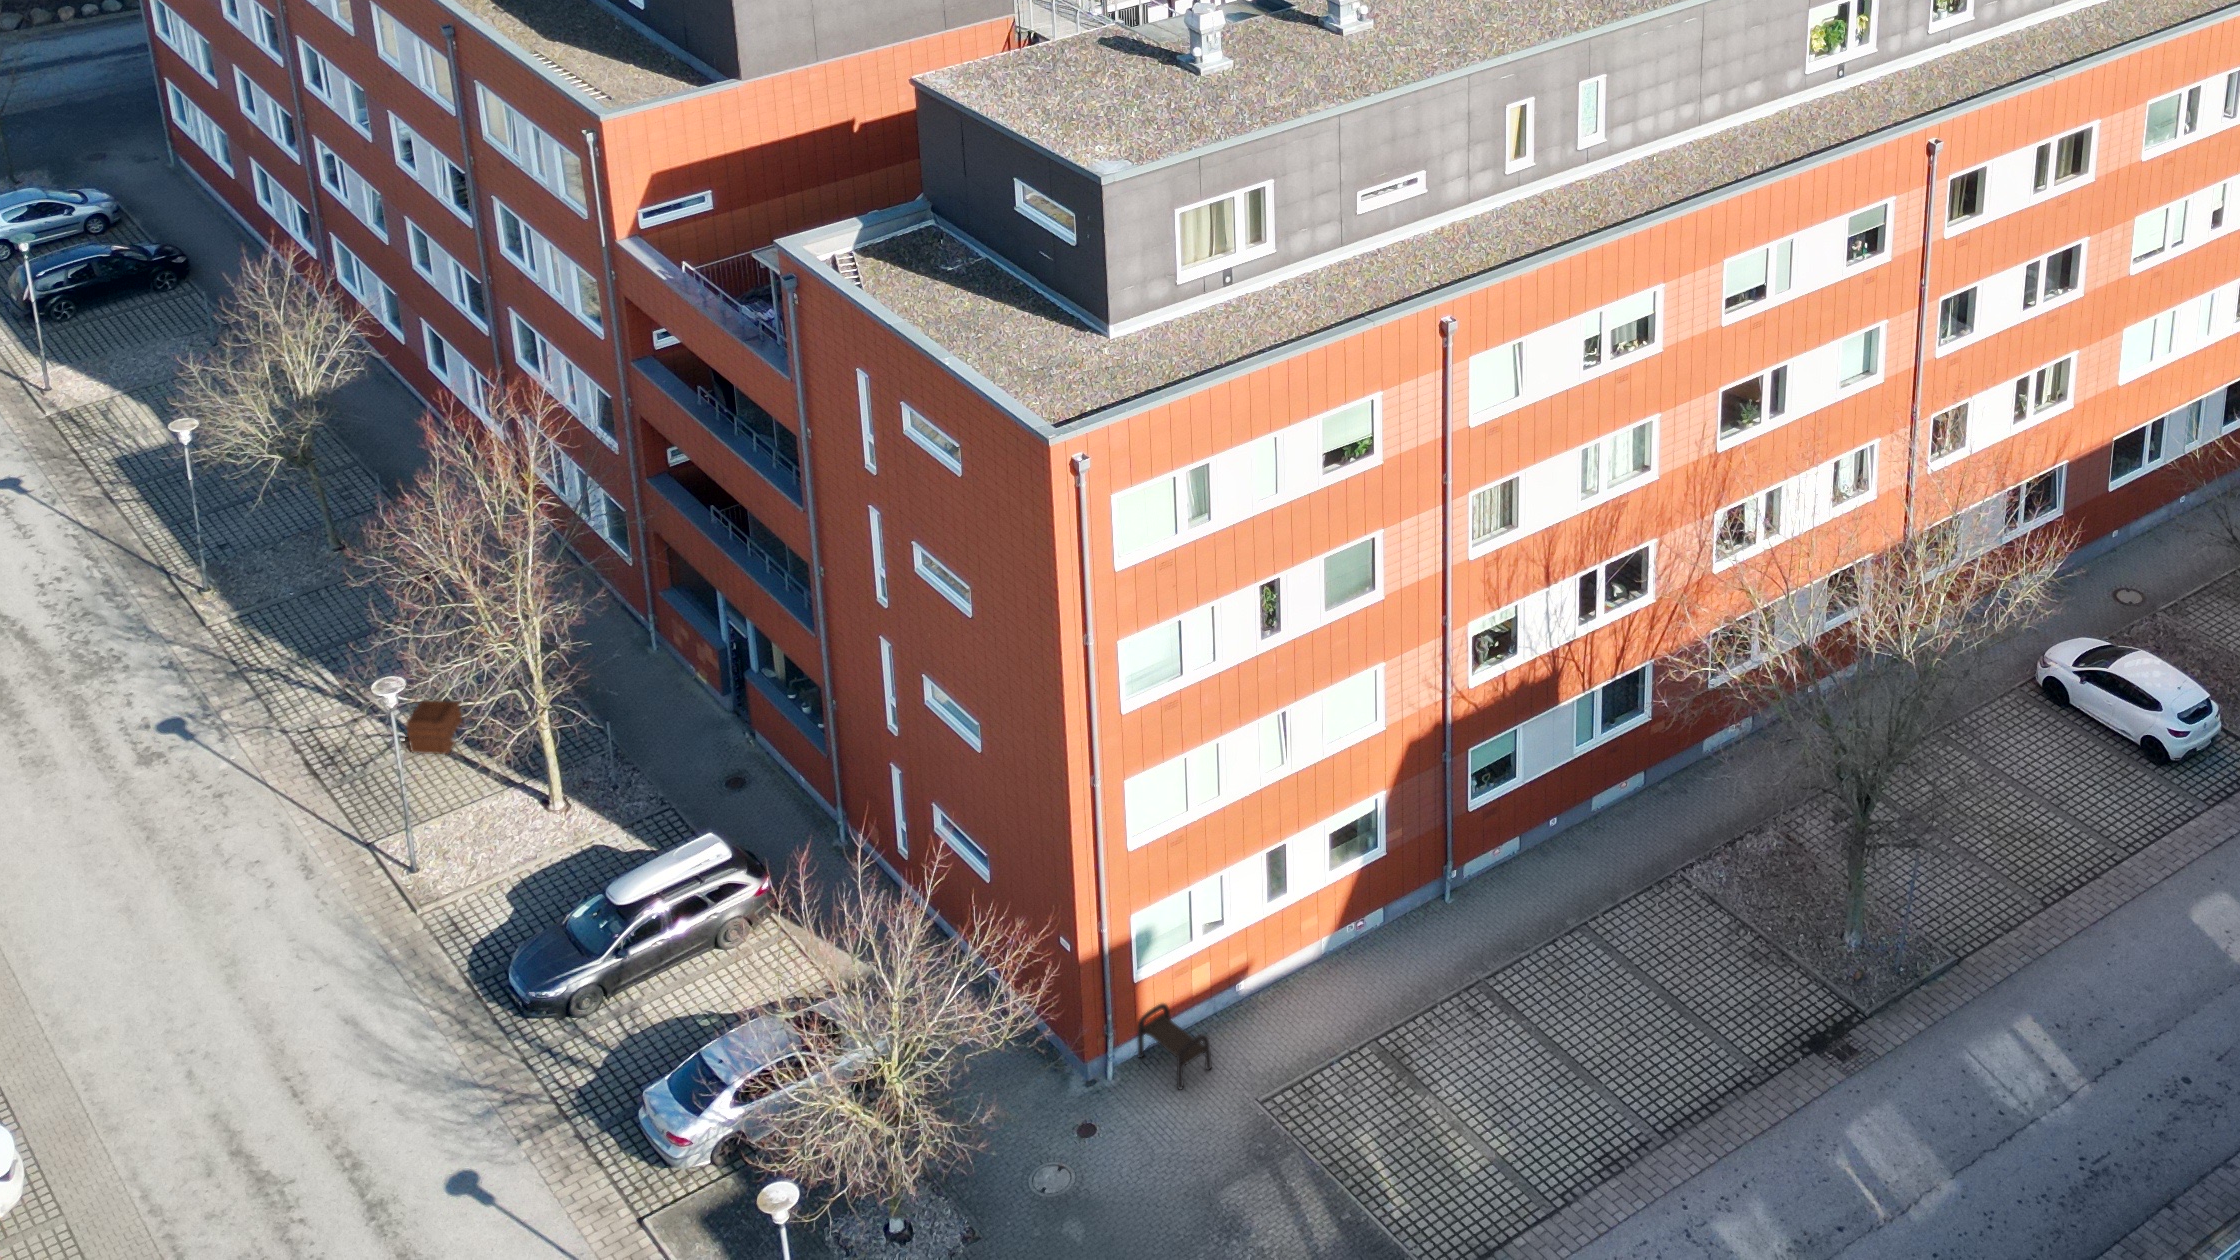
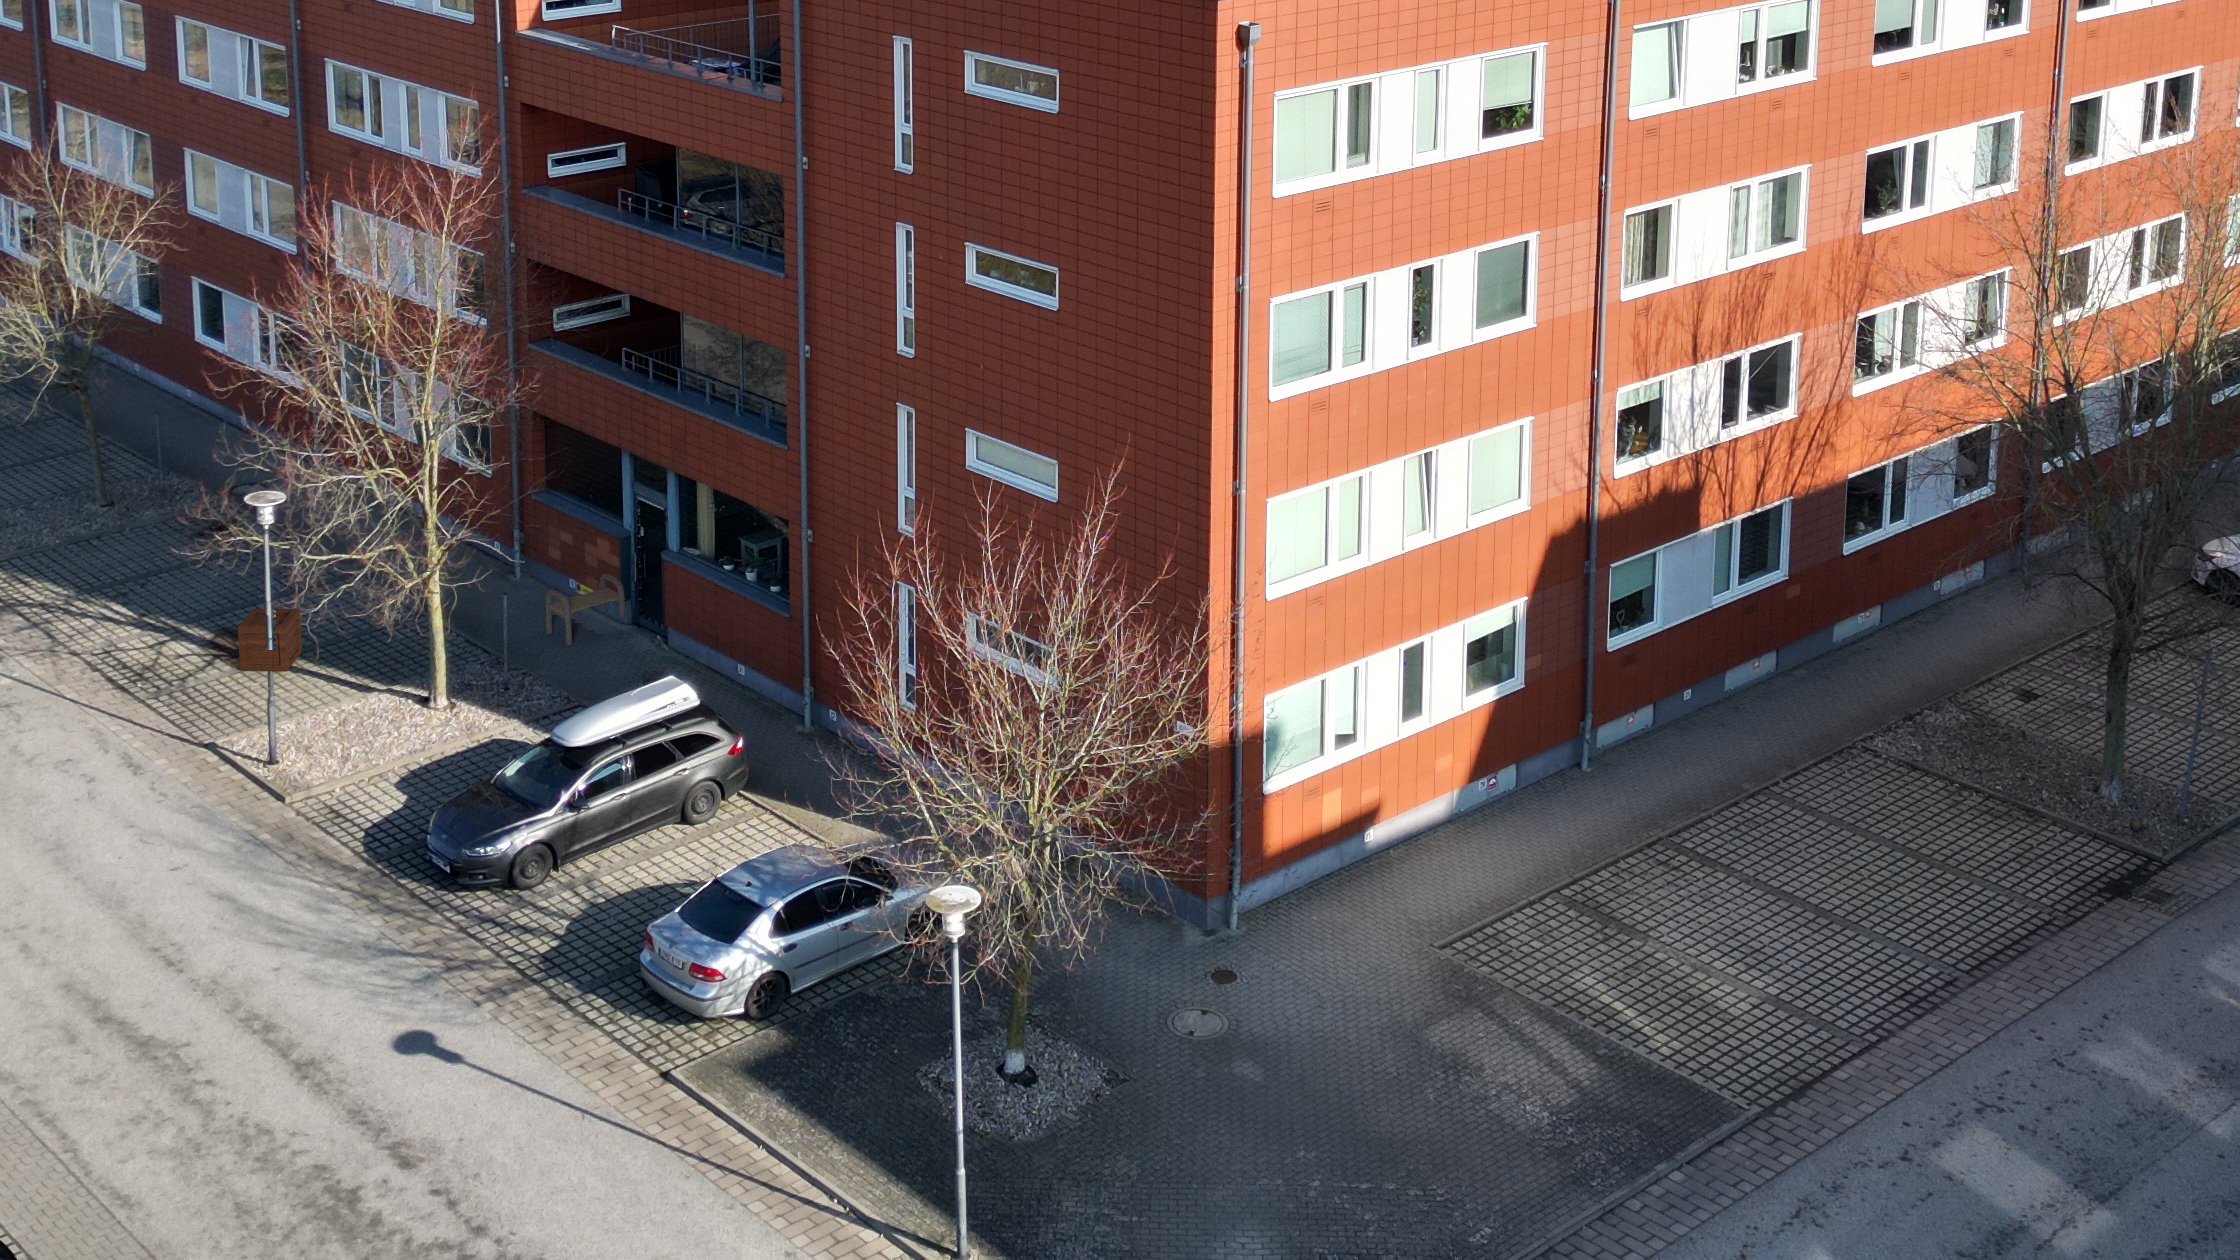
bench: present [1137,1003,1212,1090] -> present [546,574,625,645]

